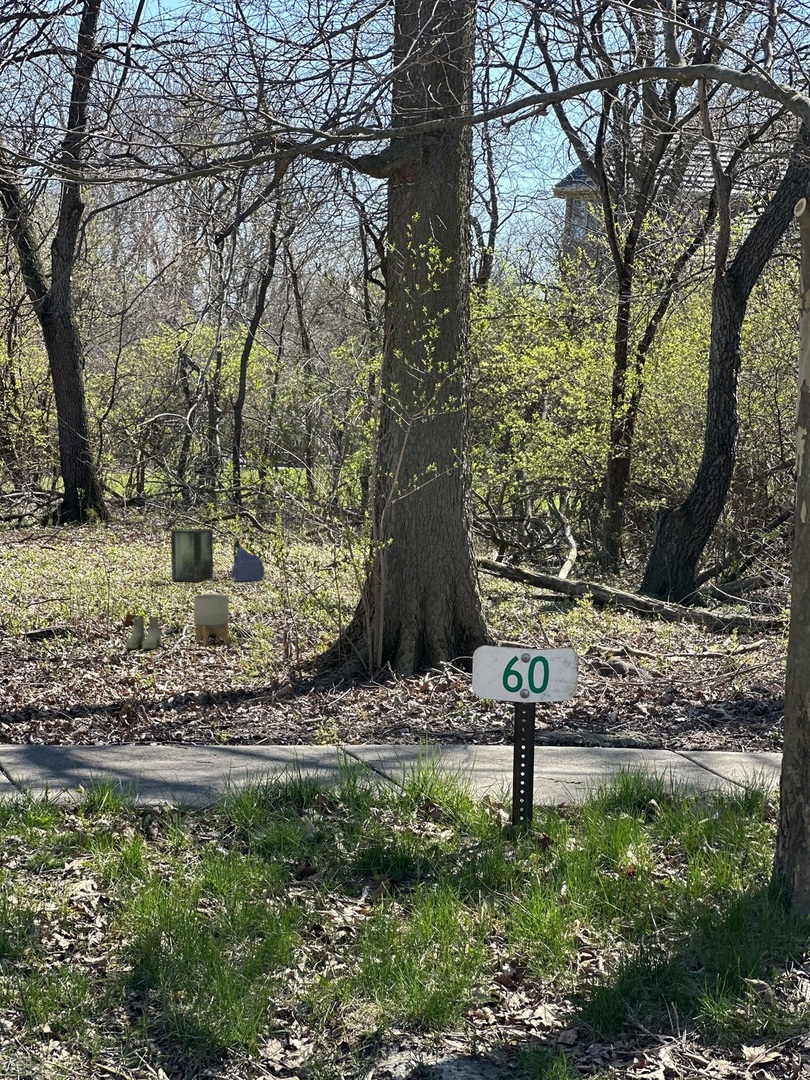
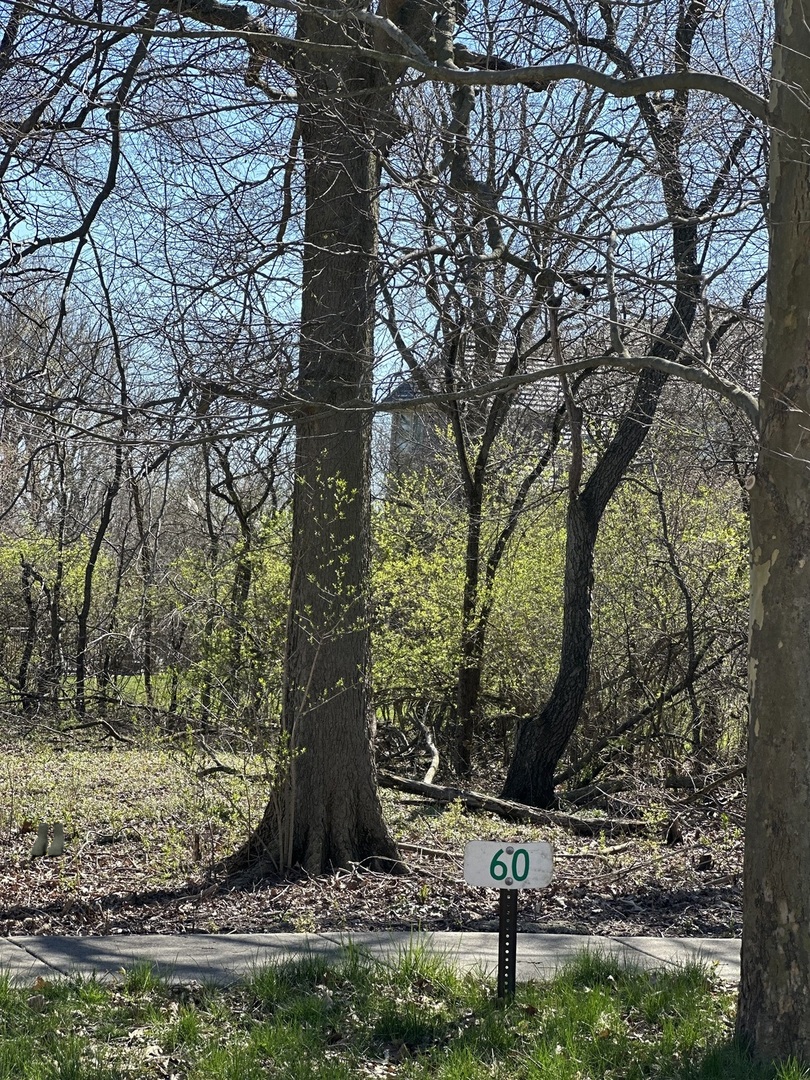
storage box: present [171,529,213,582] -> none [38,734,81,788]
backpack: present [232,540,264,582] -> none [100,743,134,788]
planter: present [194,594,229,646] -> none [98,801,133,852]

